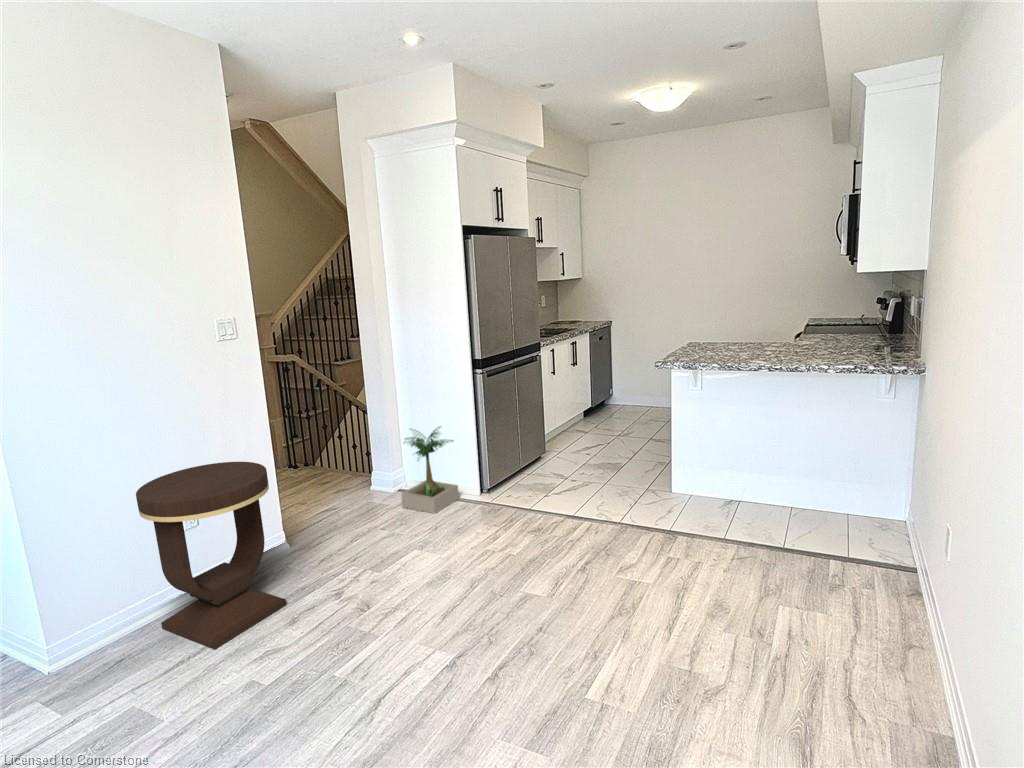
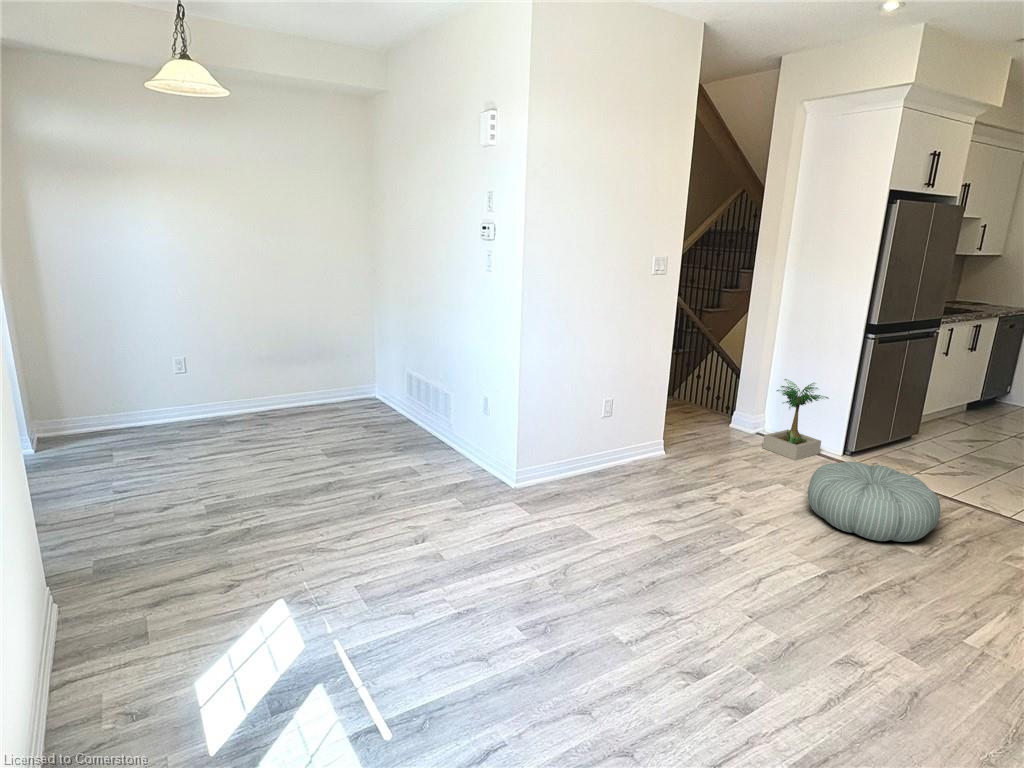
side table: present [136,462,286,650] -> none [582,371,680,507]
pouf: none [437,505,559,593] -> present [808,461,940,542]

